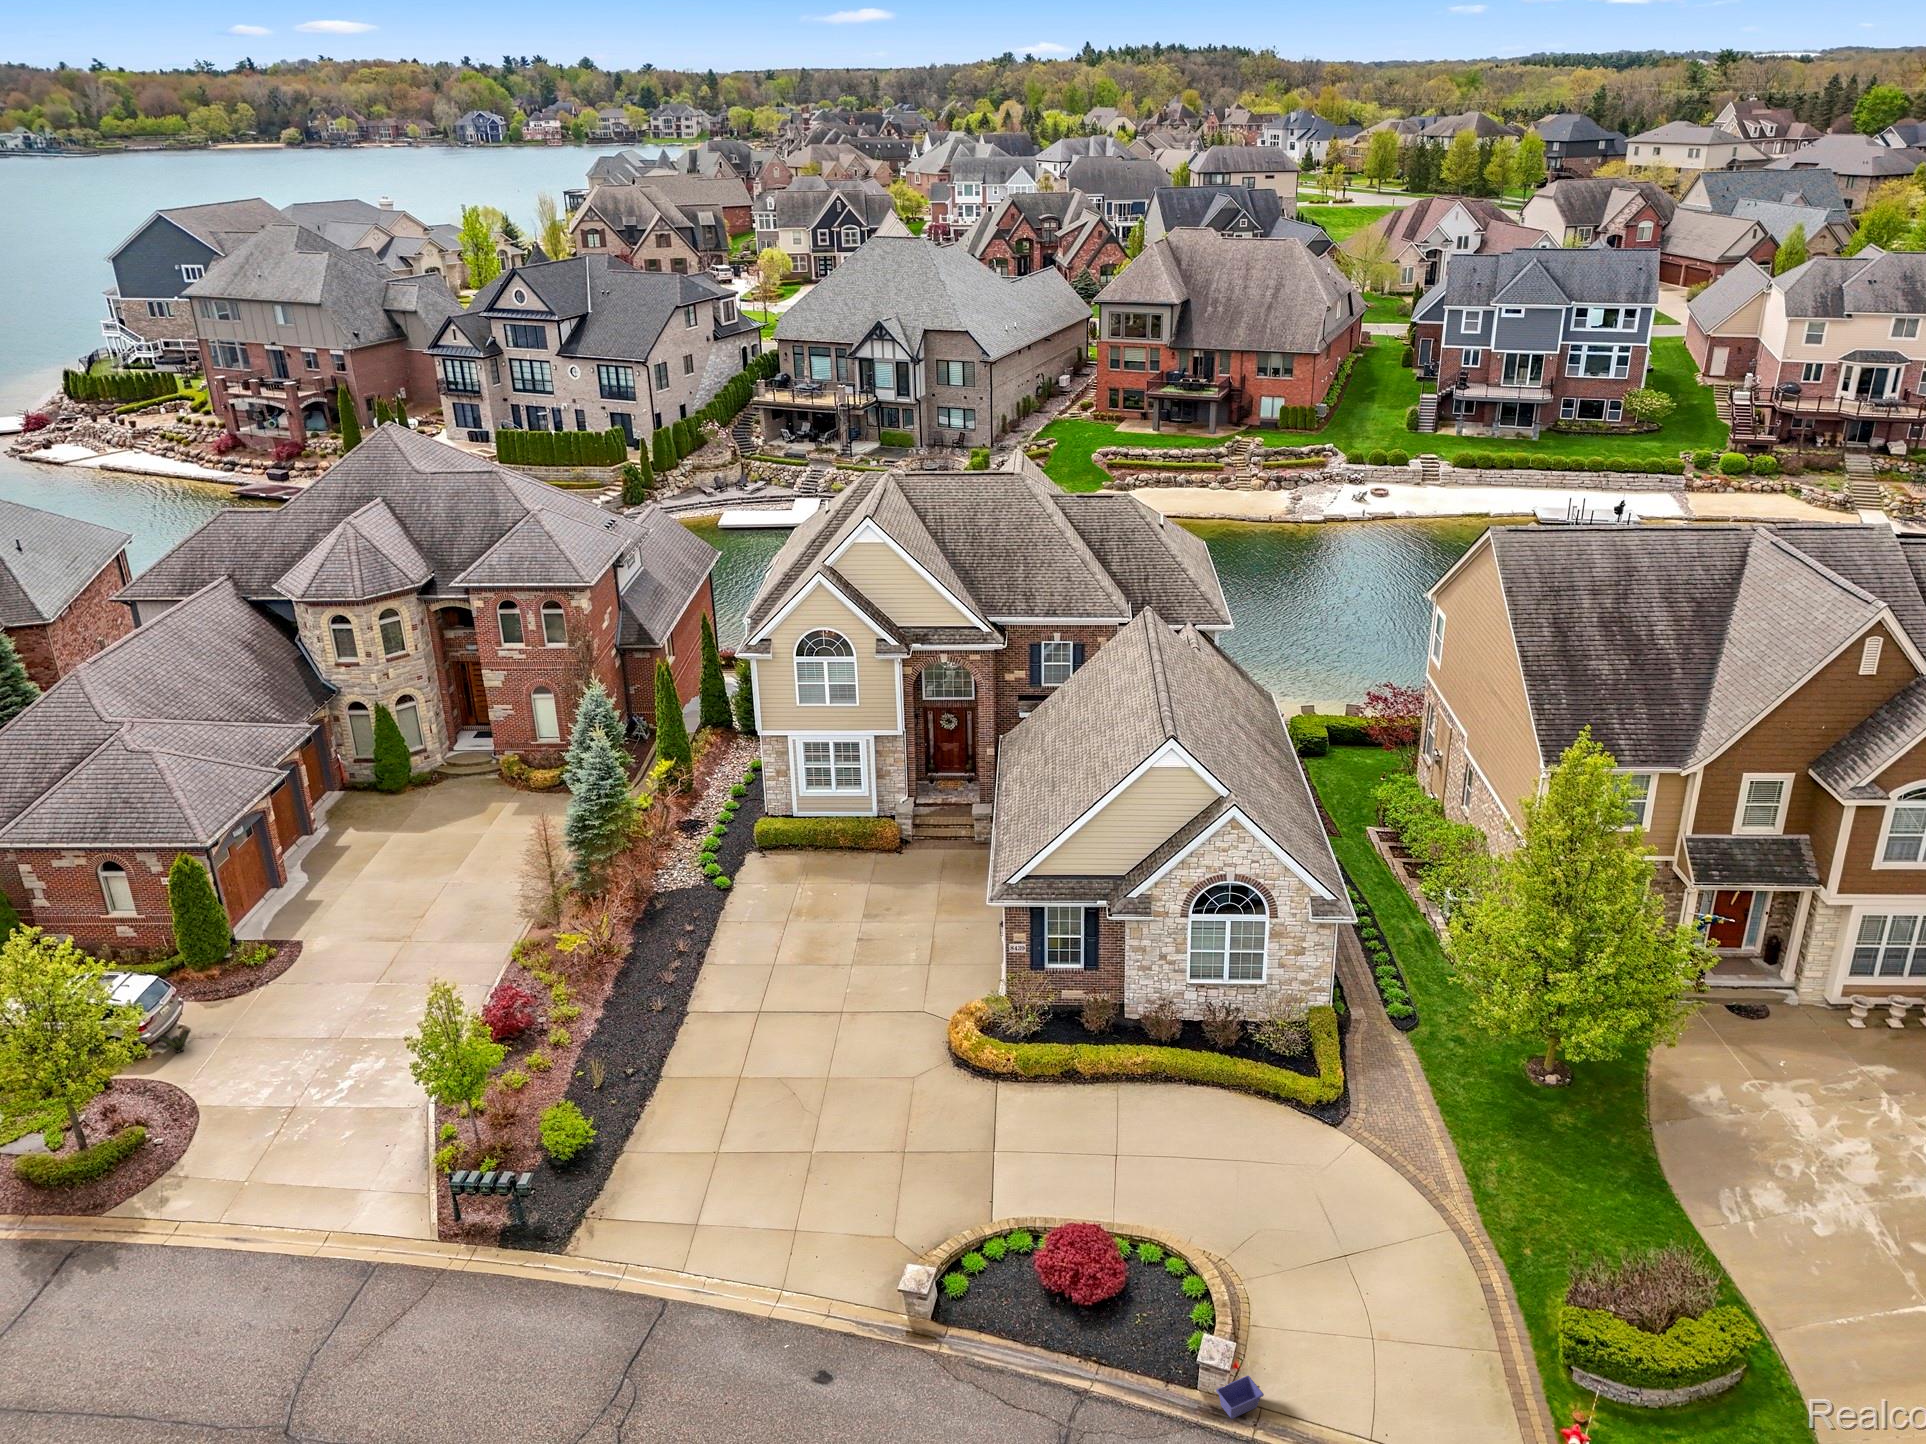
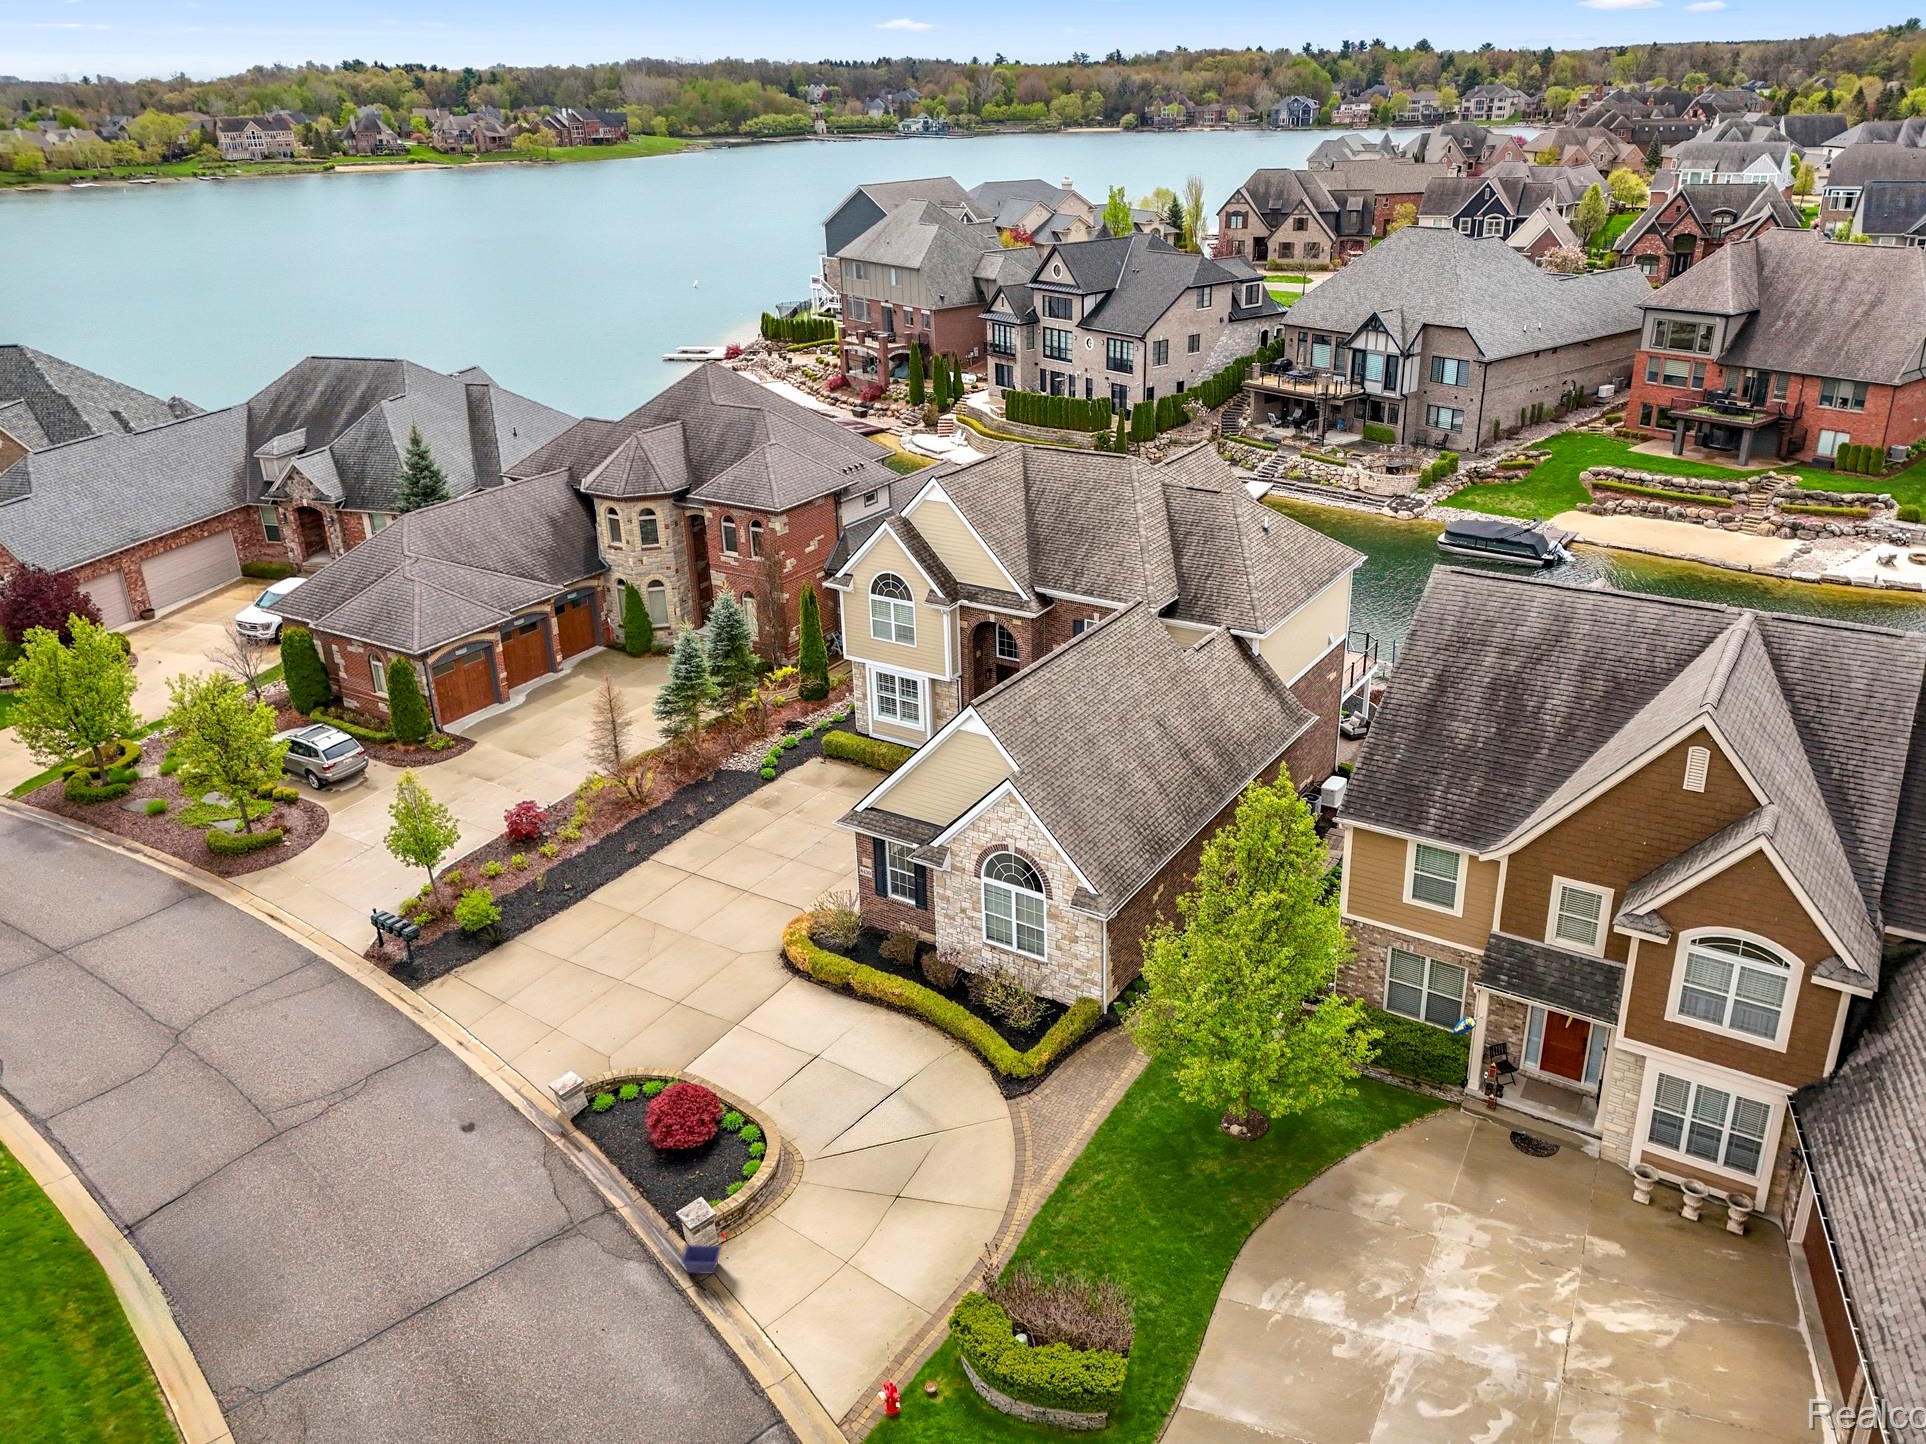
potted plant: present [157,1030,192,1053] -> present [476,924,510,945]

